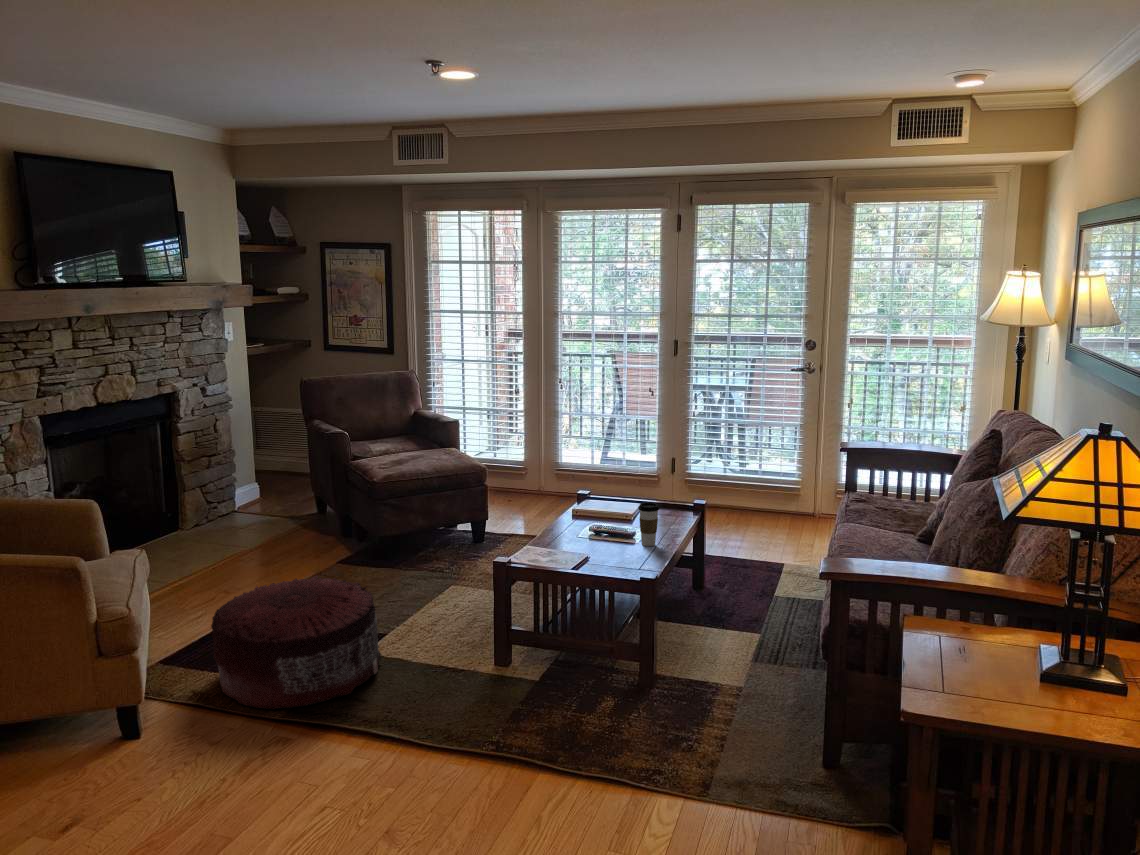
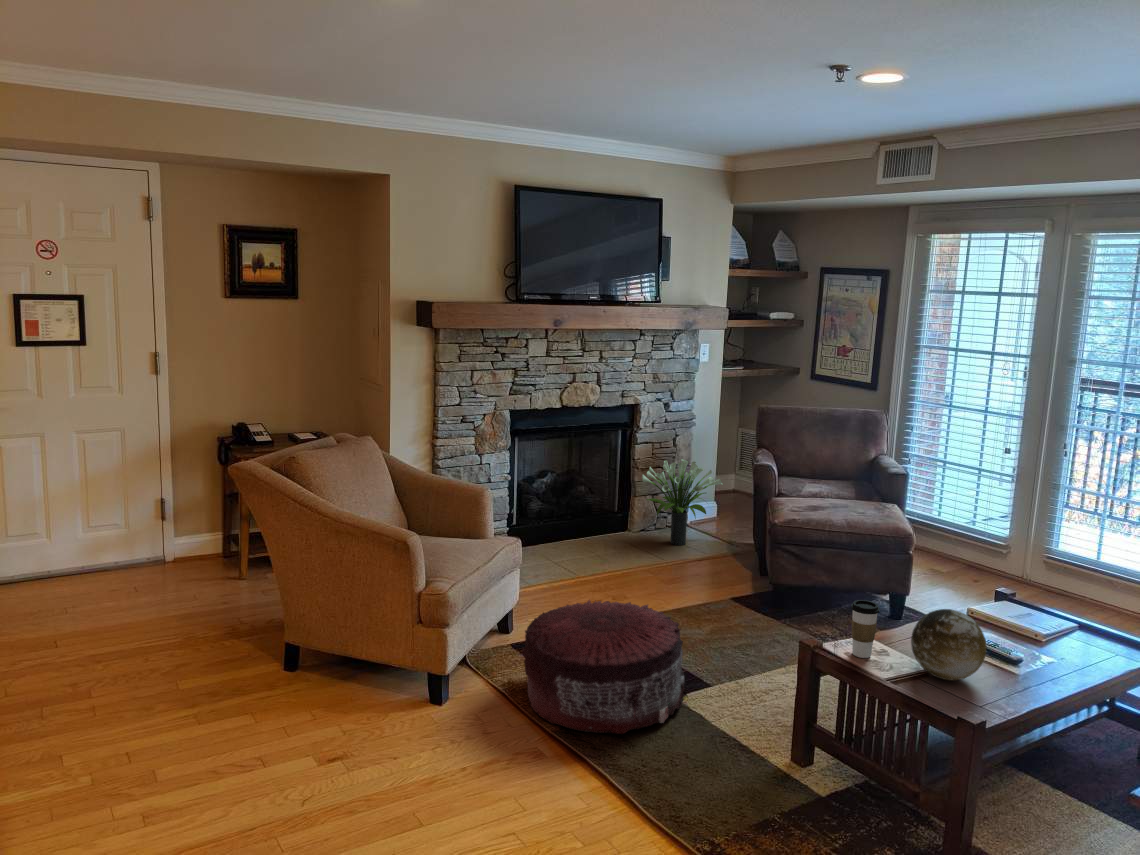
potted plant: none [197,443,284,532] -> present [642,459,722,545]
coffee cup: present [638,503,659,546] -> present [851,600,880,658]
decorative orb: none [582,505,635,559] -> present [911,609,986,680]

